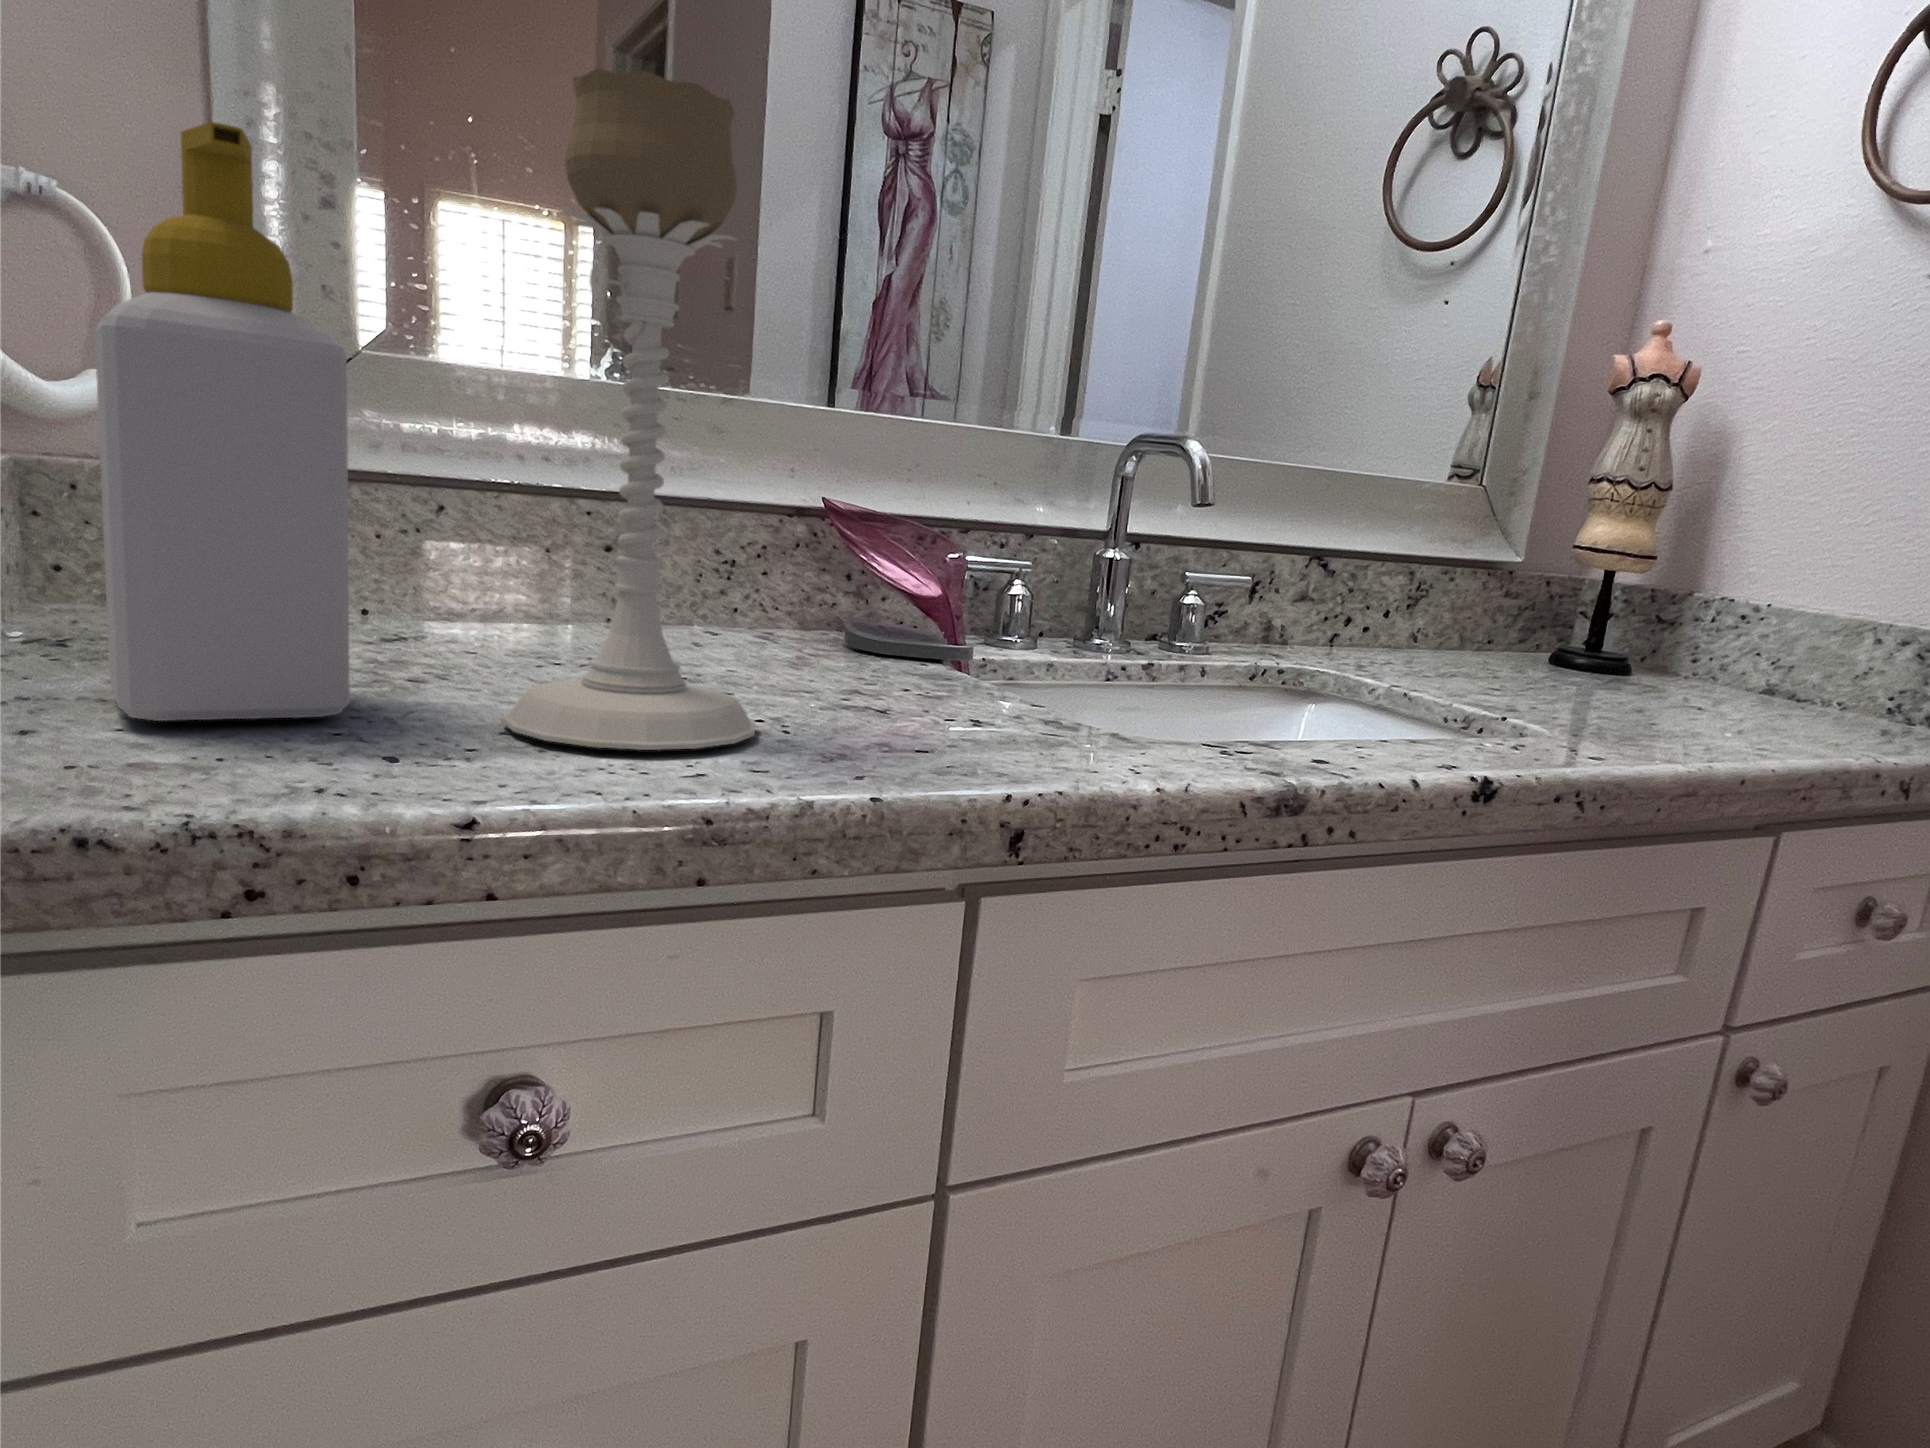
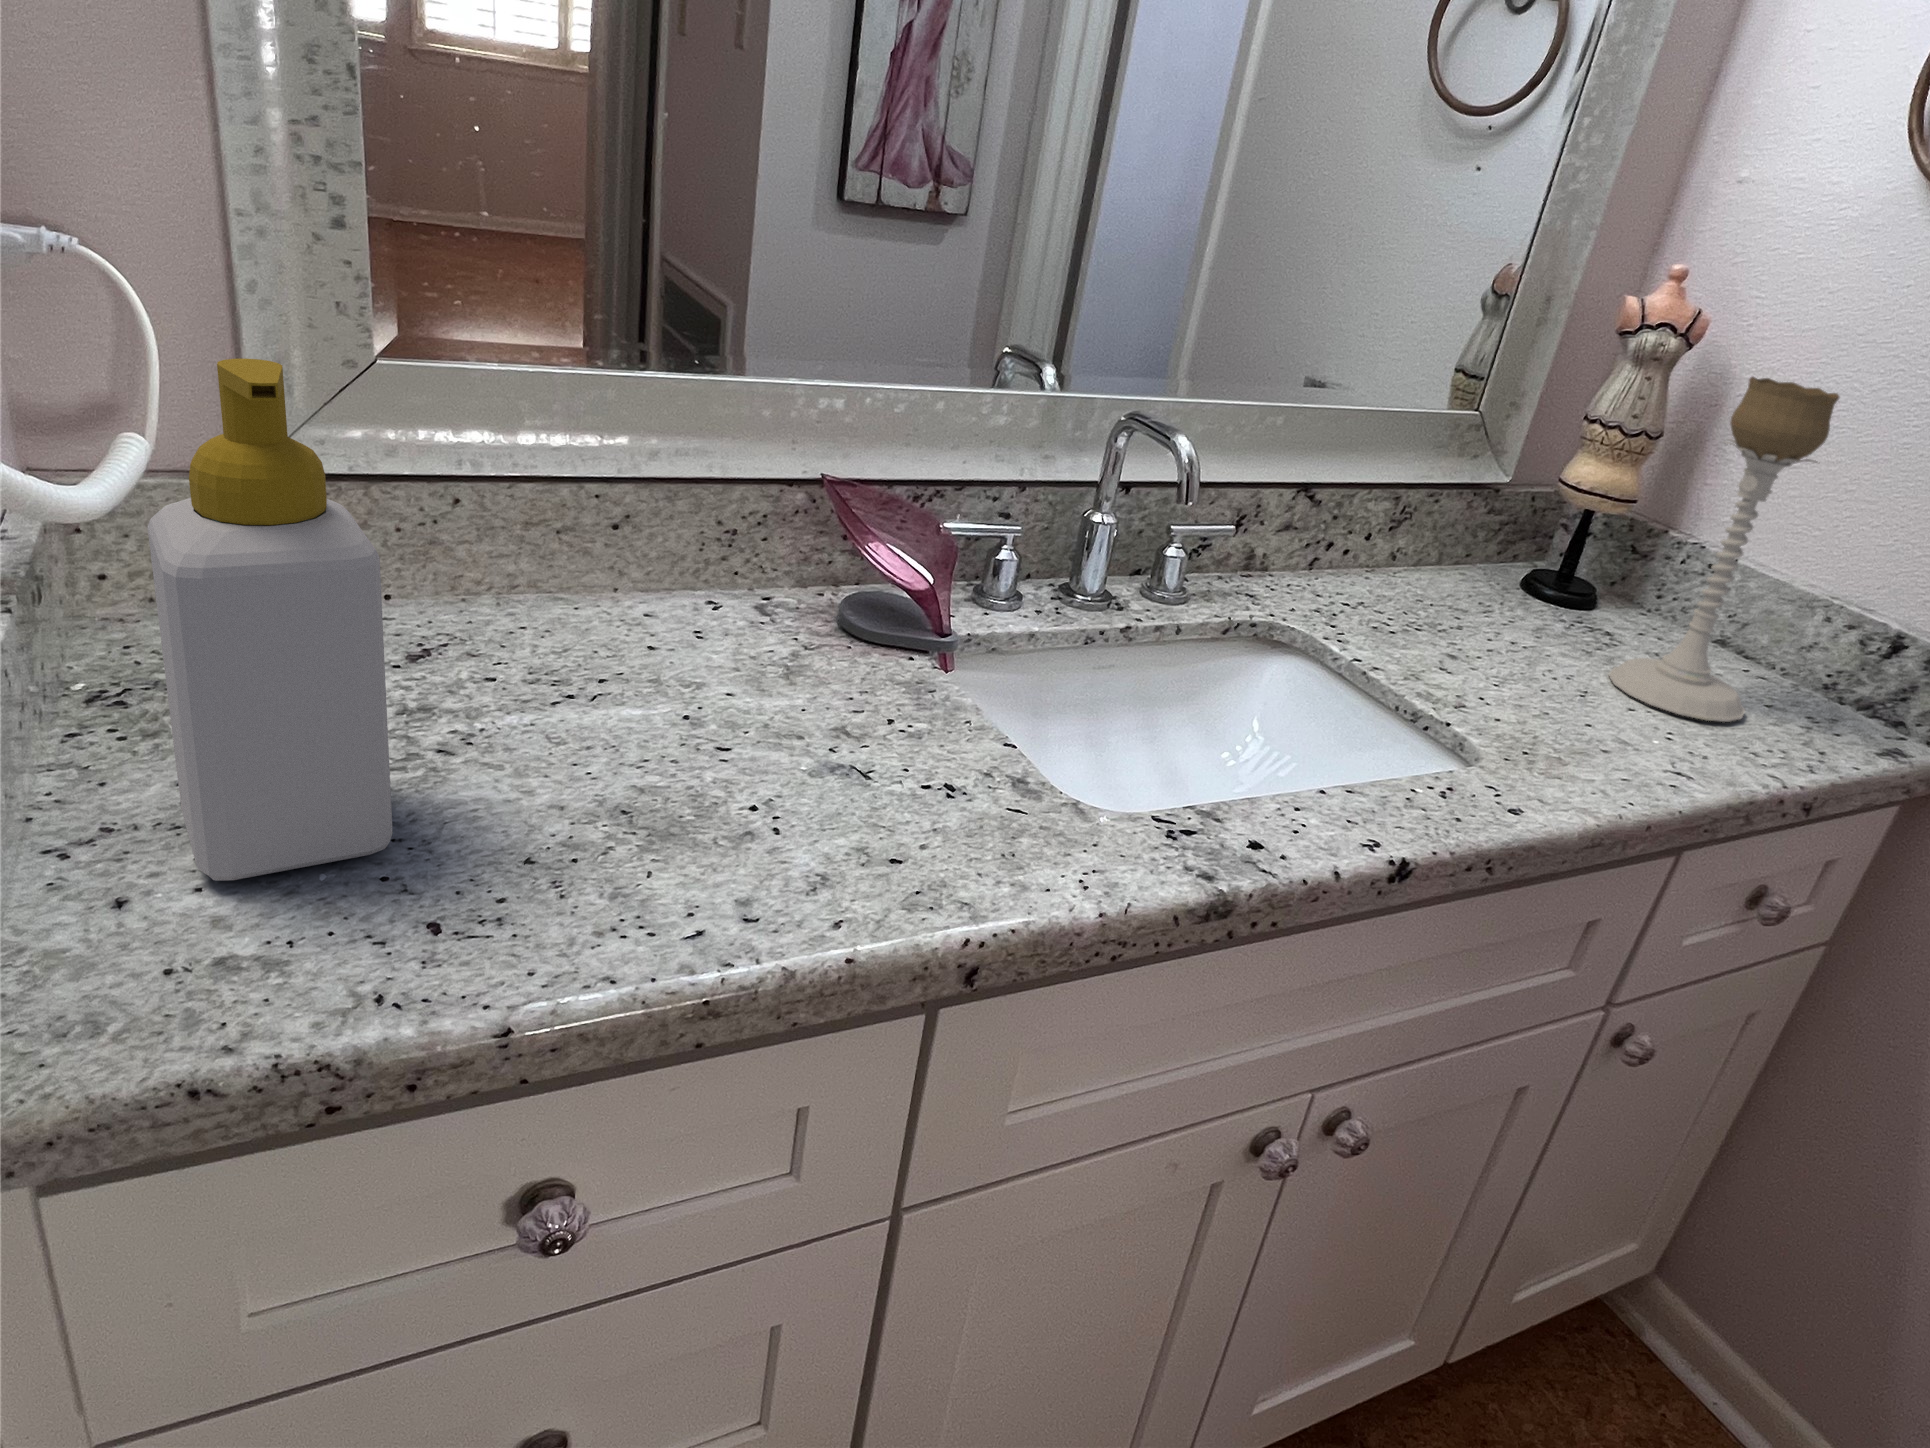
candle holder: present [502,68,755,750] -> present [1609,377,1839,722]

